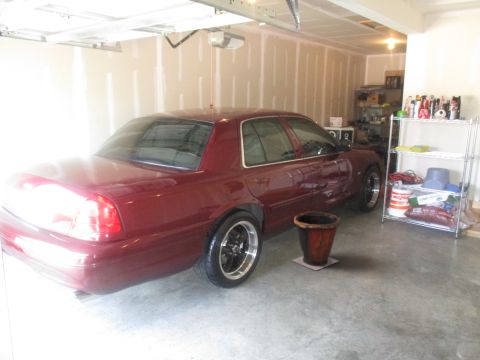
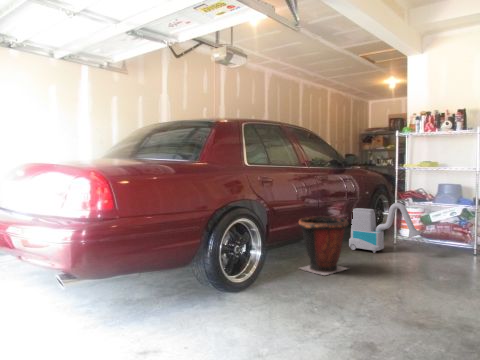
vacuum cleaner: none [340,194,408,238] -> present [349,203,422,253]

